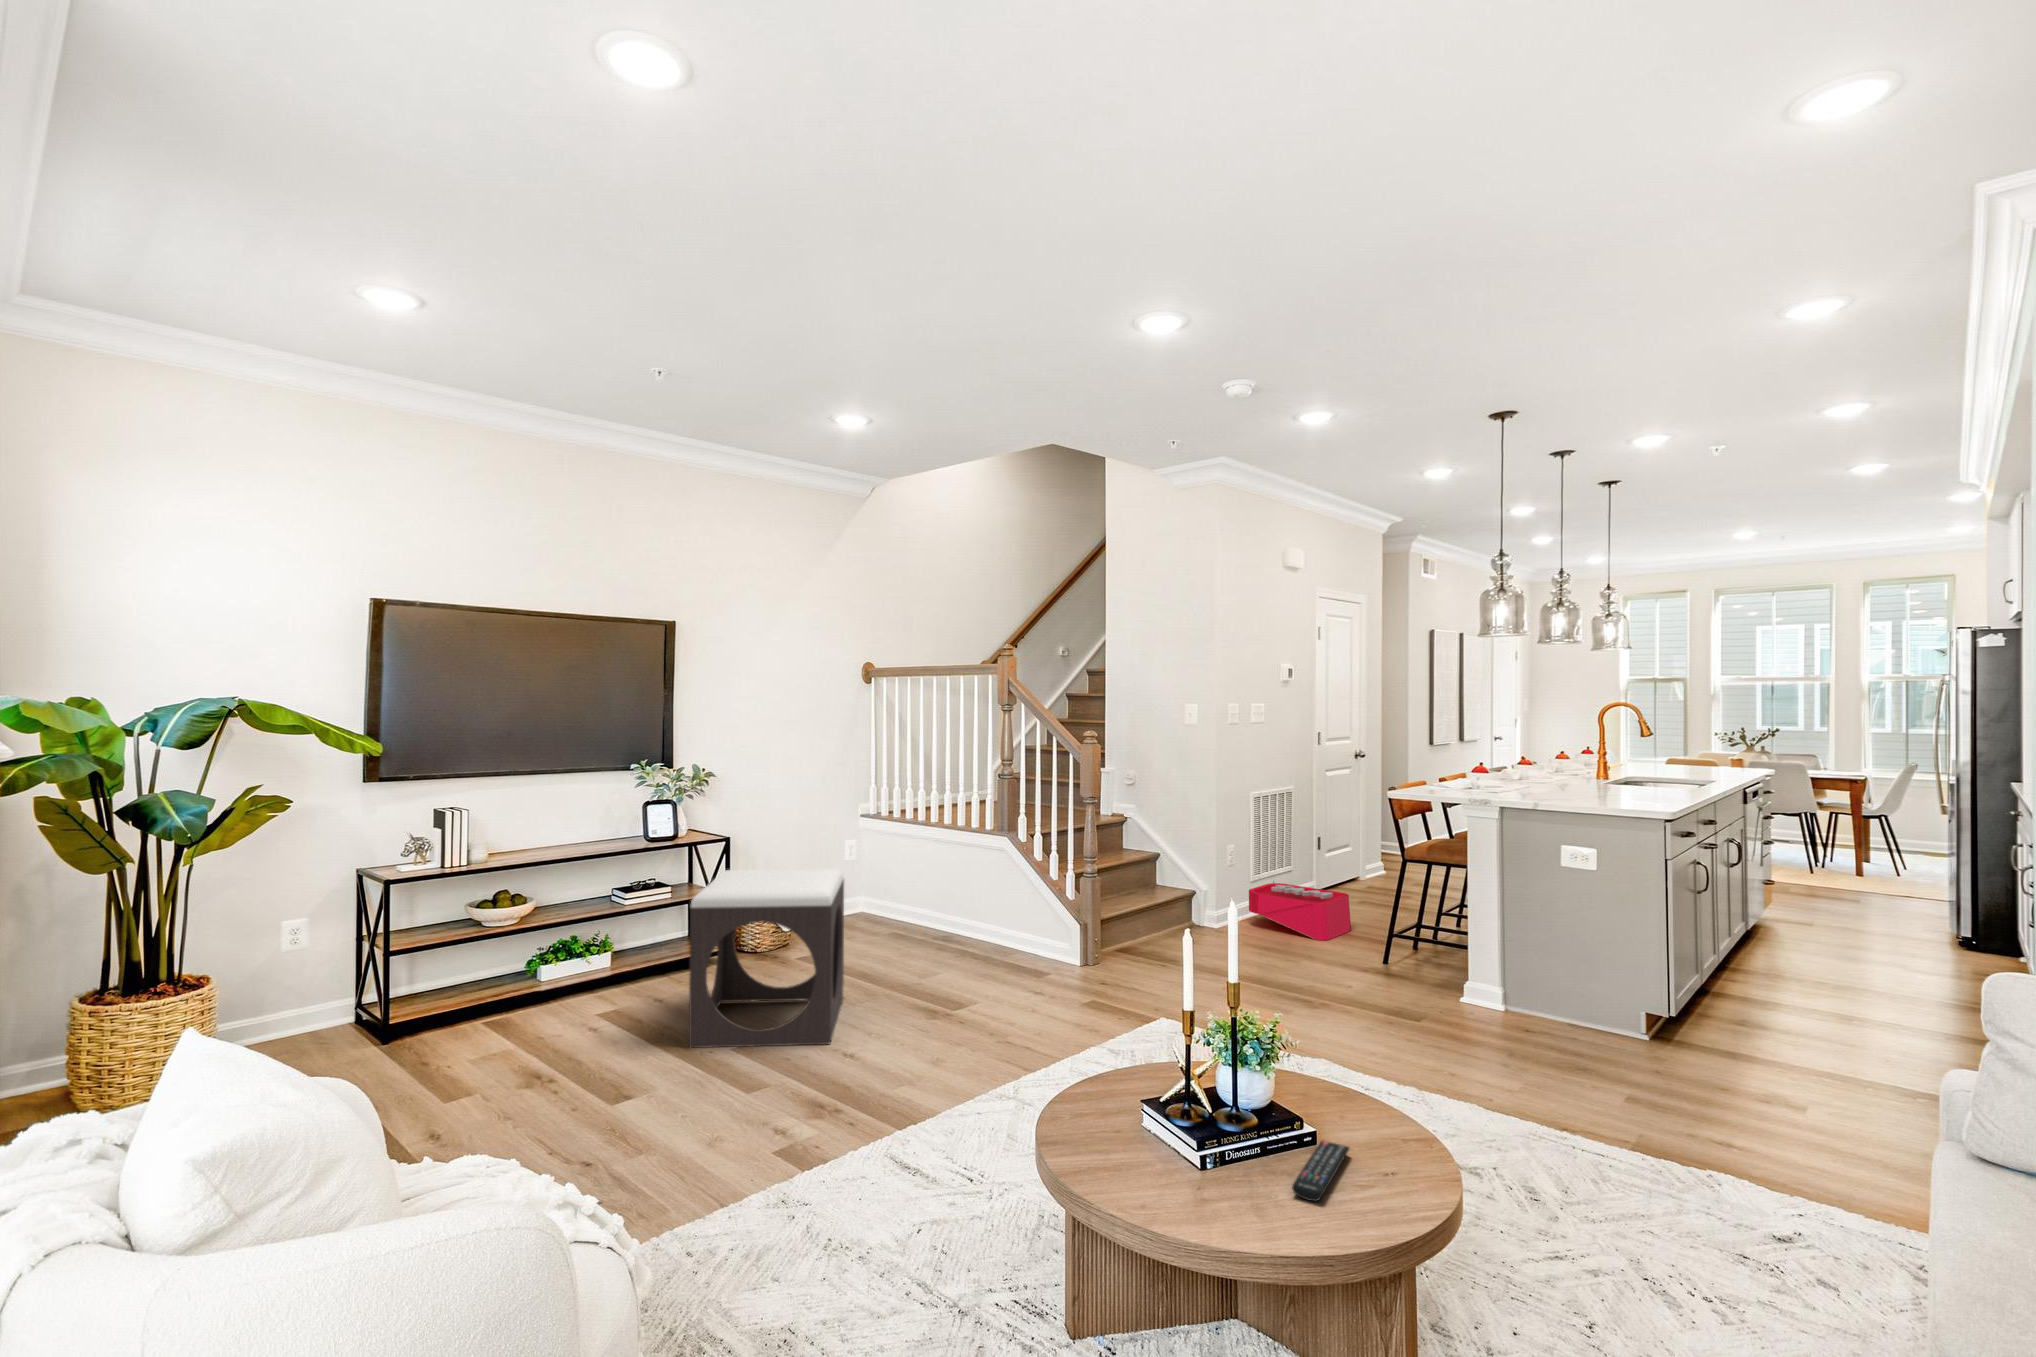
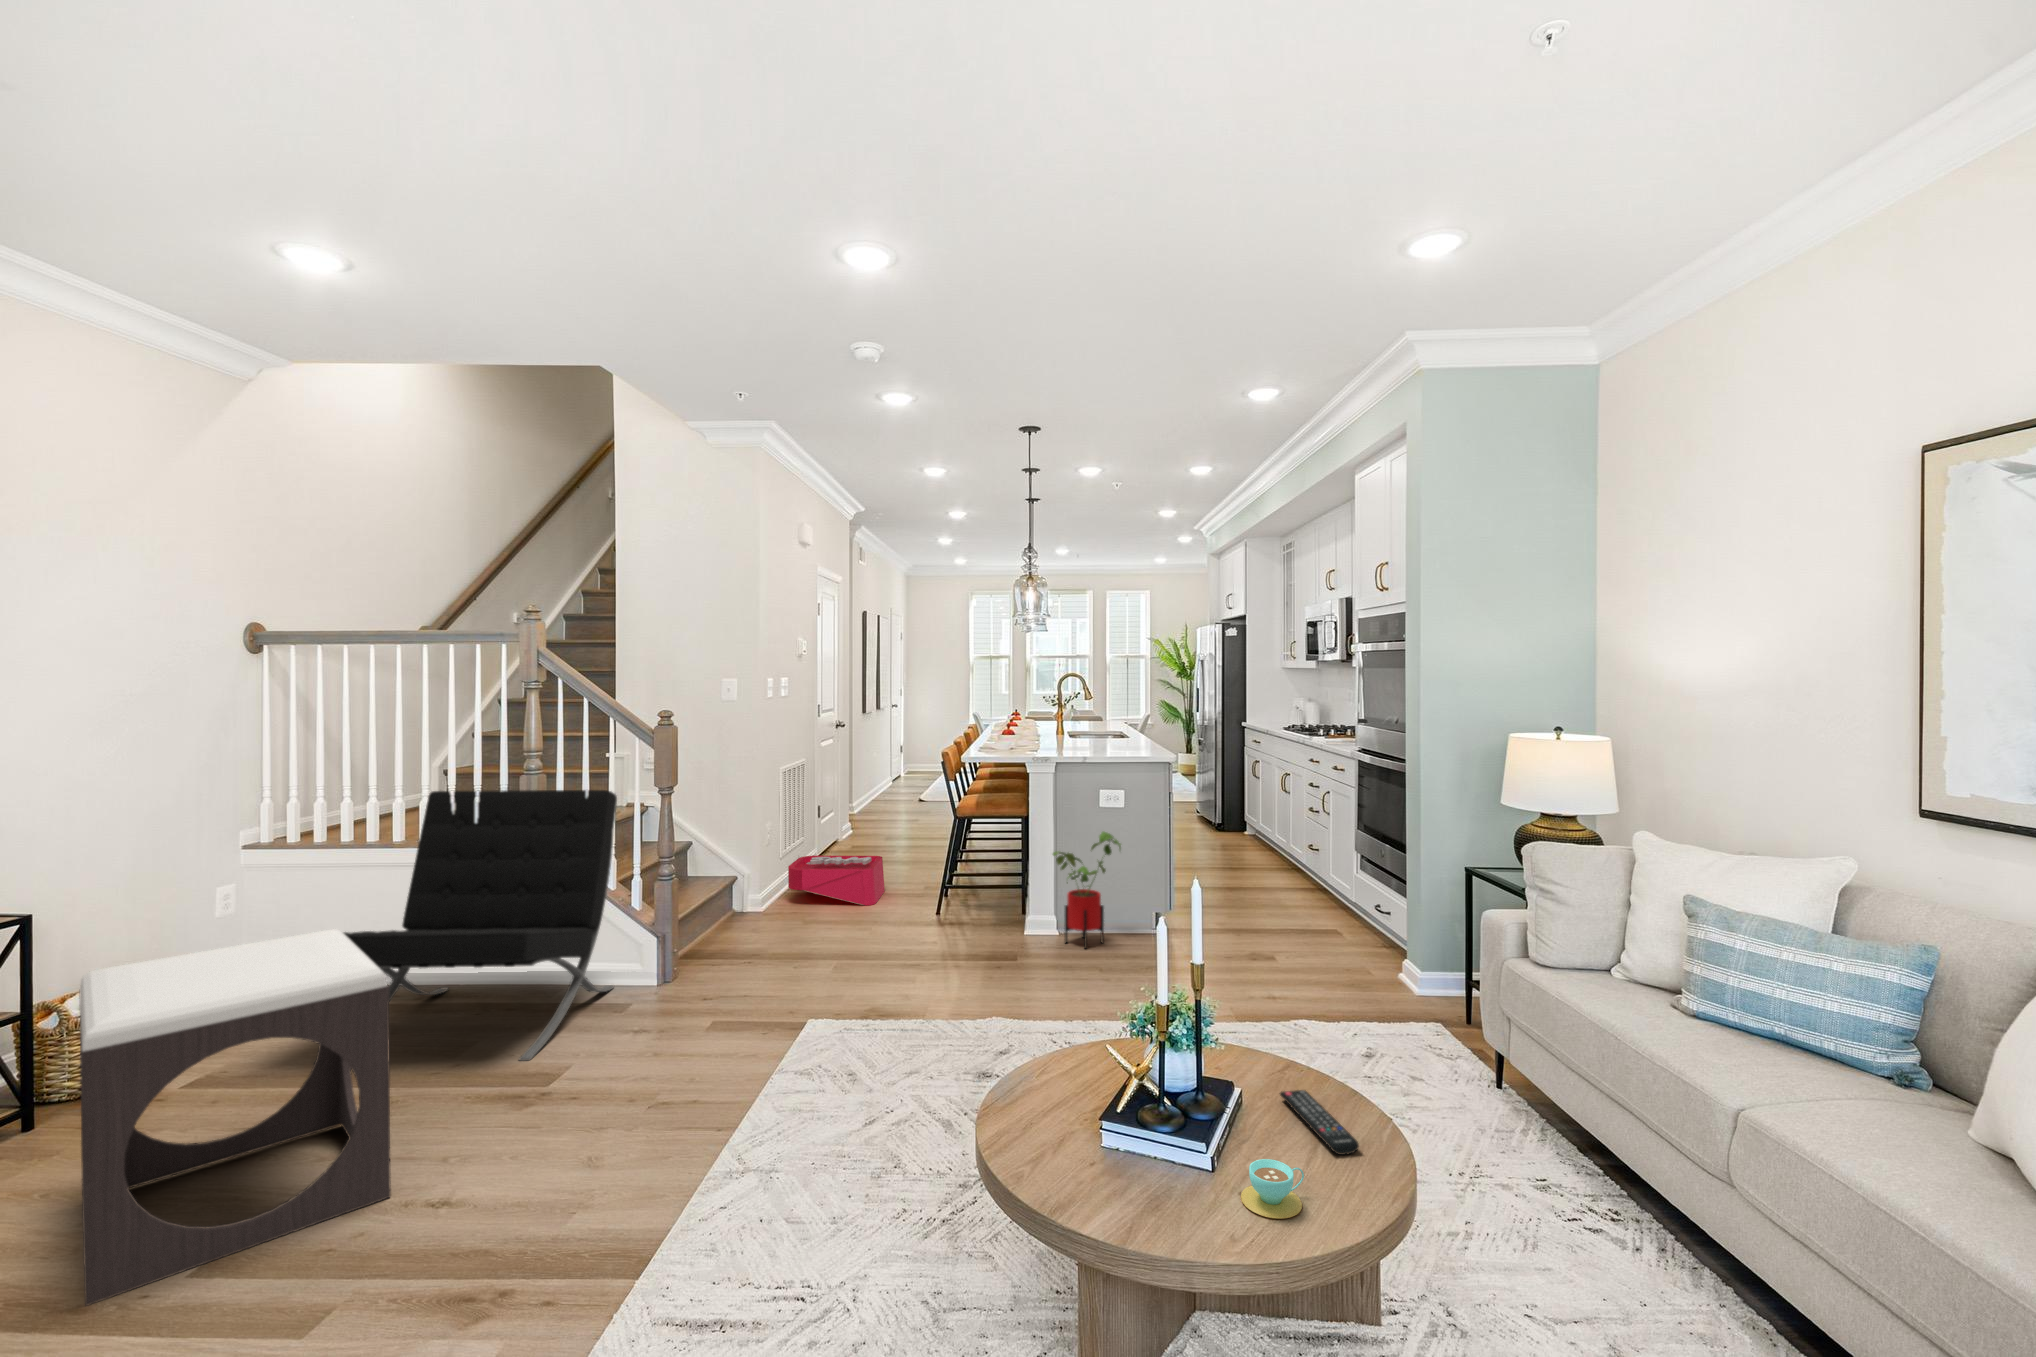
lounge chair: none [850,788,1058,993] -> present [343,790,617,1061]
house plant: none [1479,895,1570,1028] -> present [1053,832,1121,948]
teacup: none [1156,1159,1219,1211] -> present [1241,1159,1304,1219]

